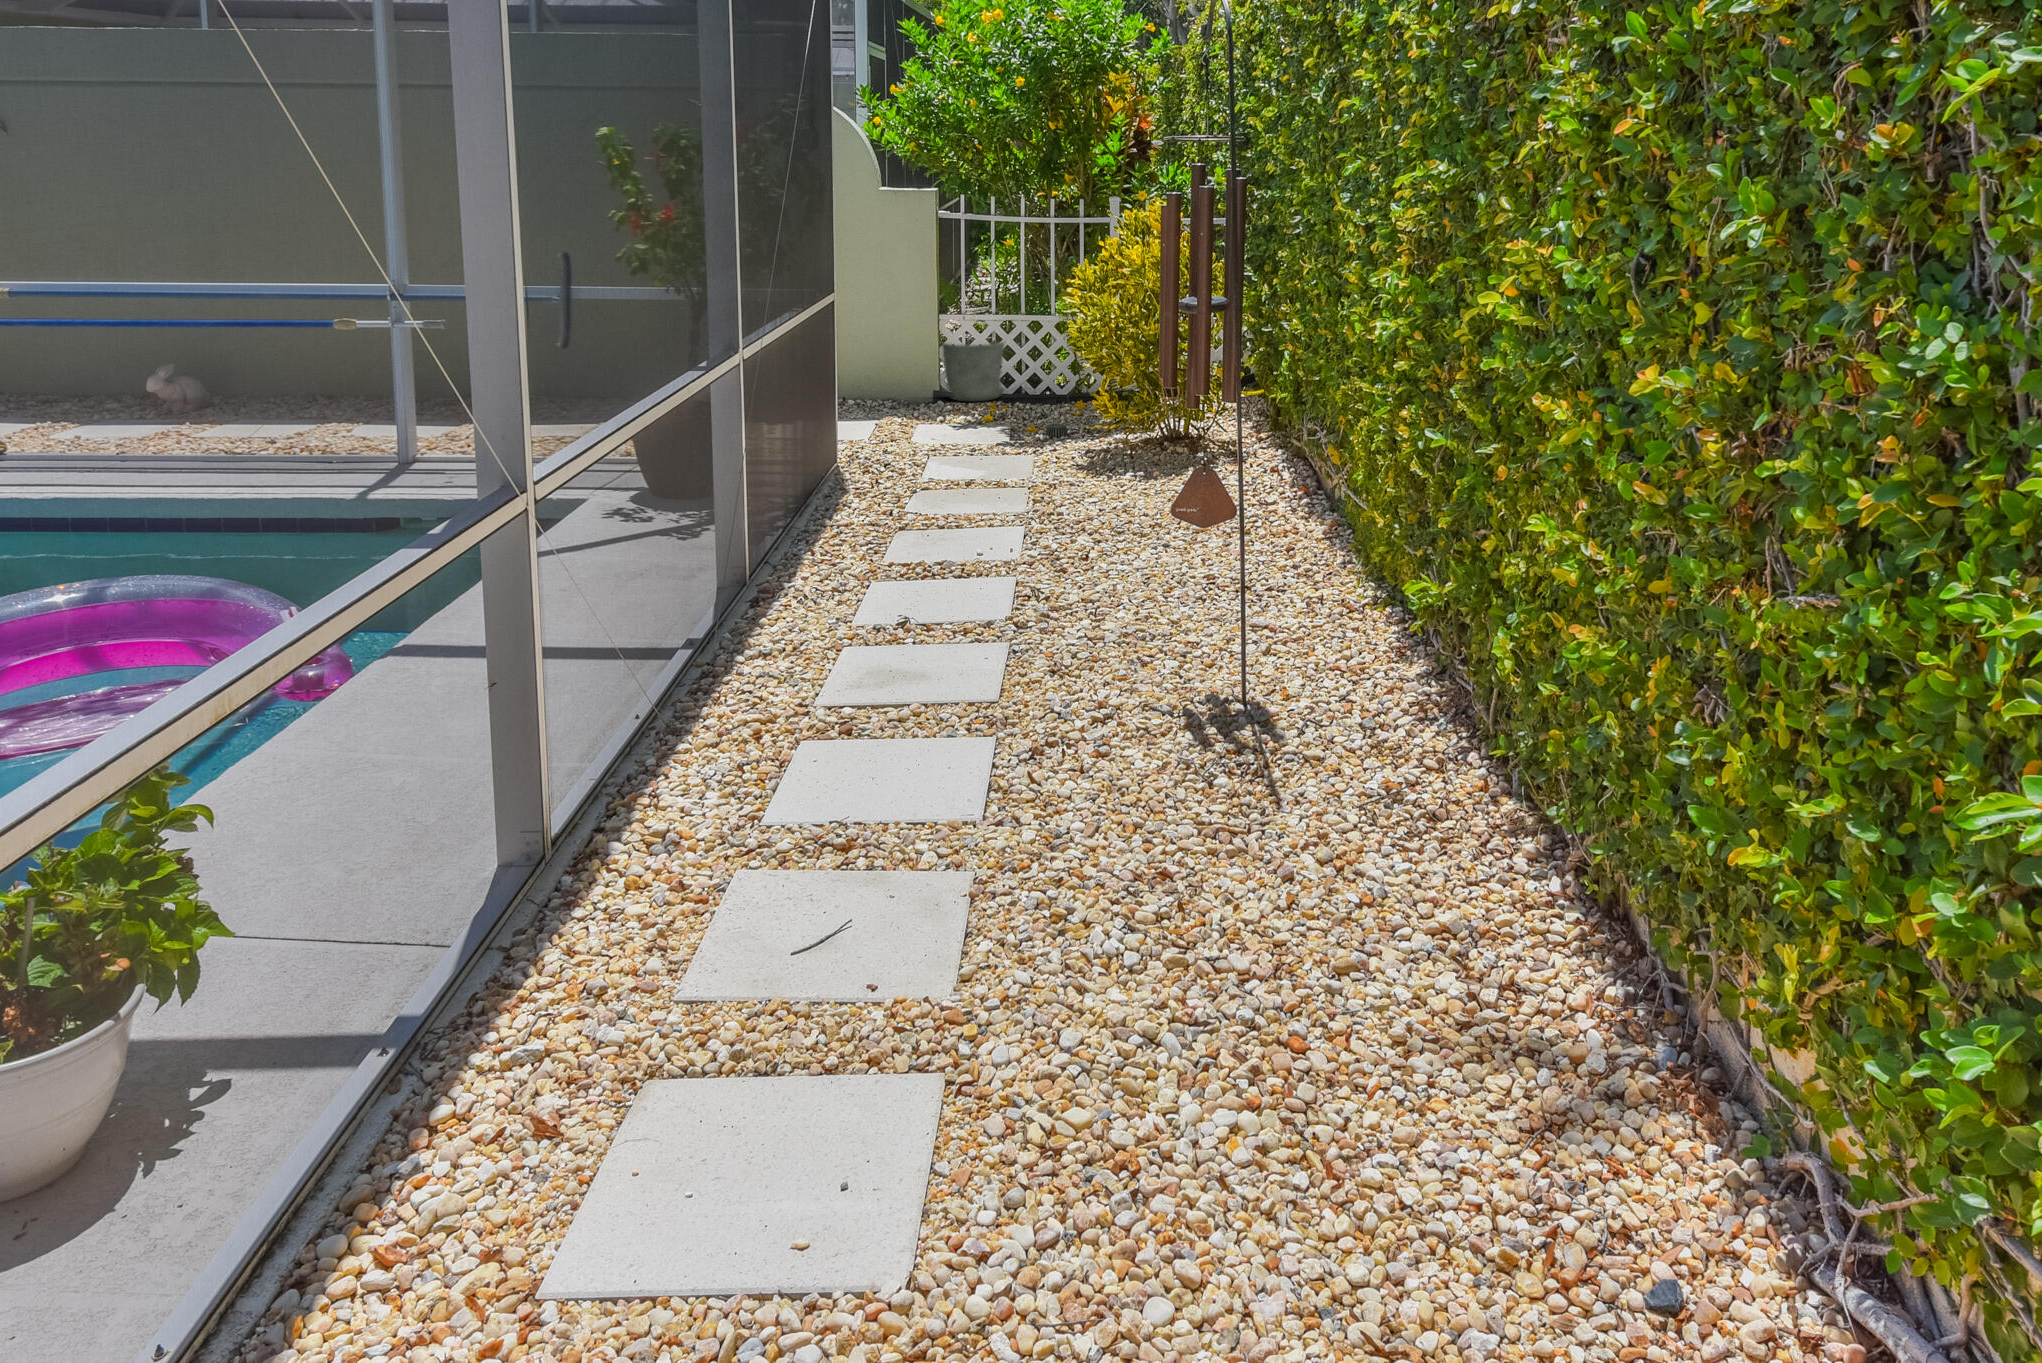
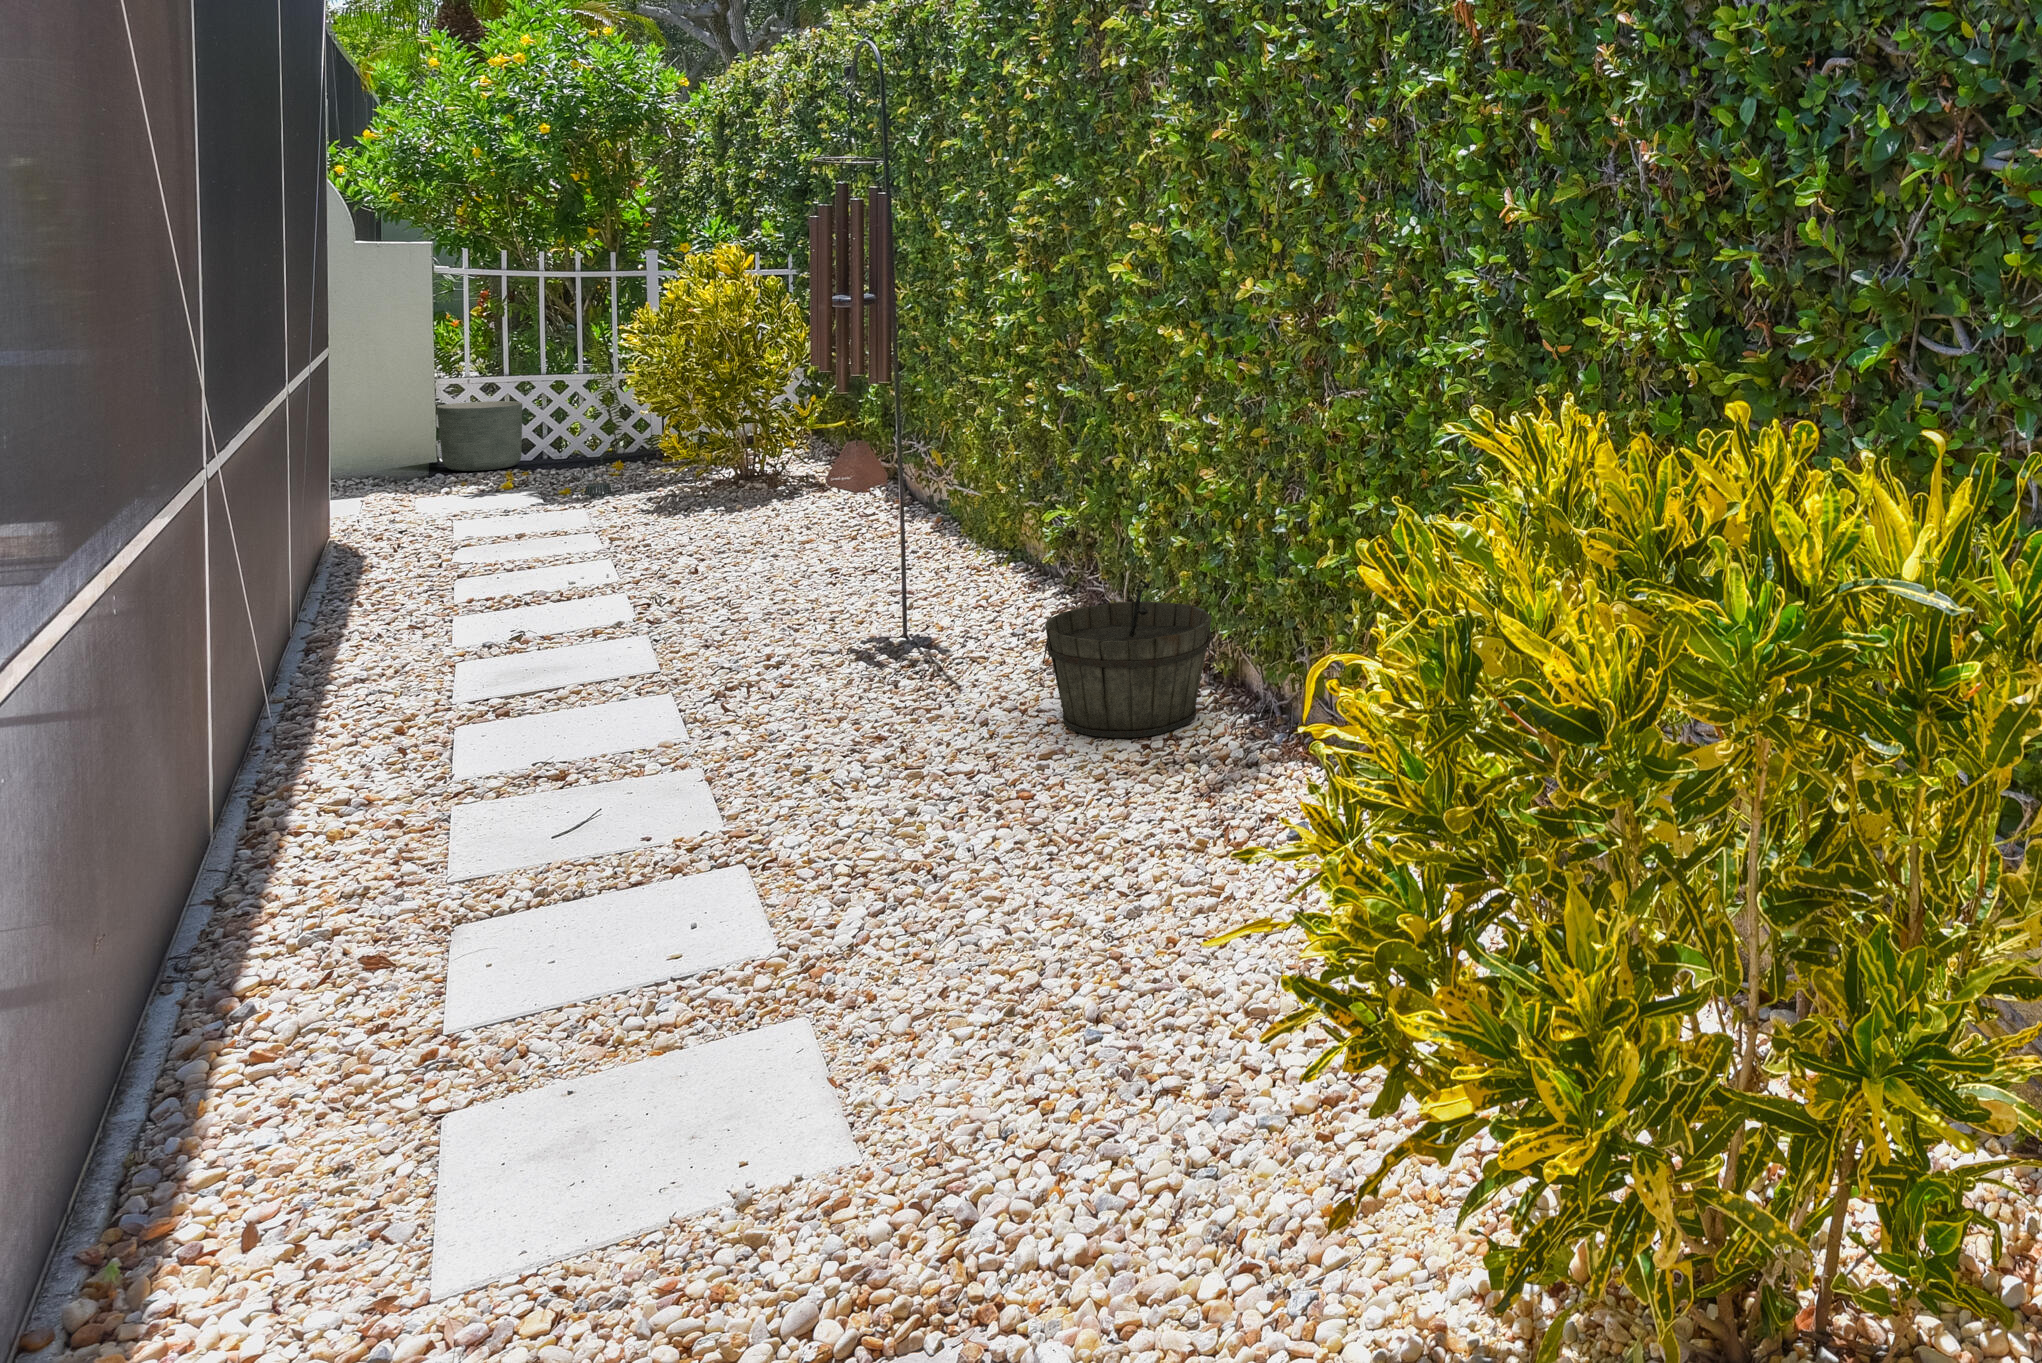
wooden bucket: none [1348,756,1586,980] -> present [1042,583,1215,738]

